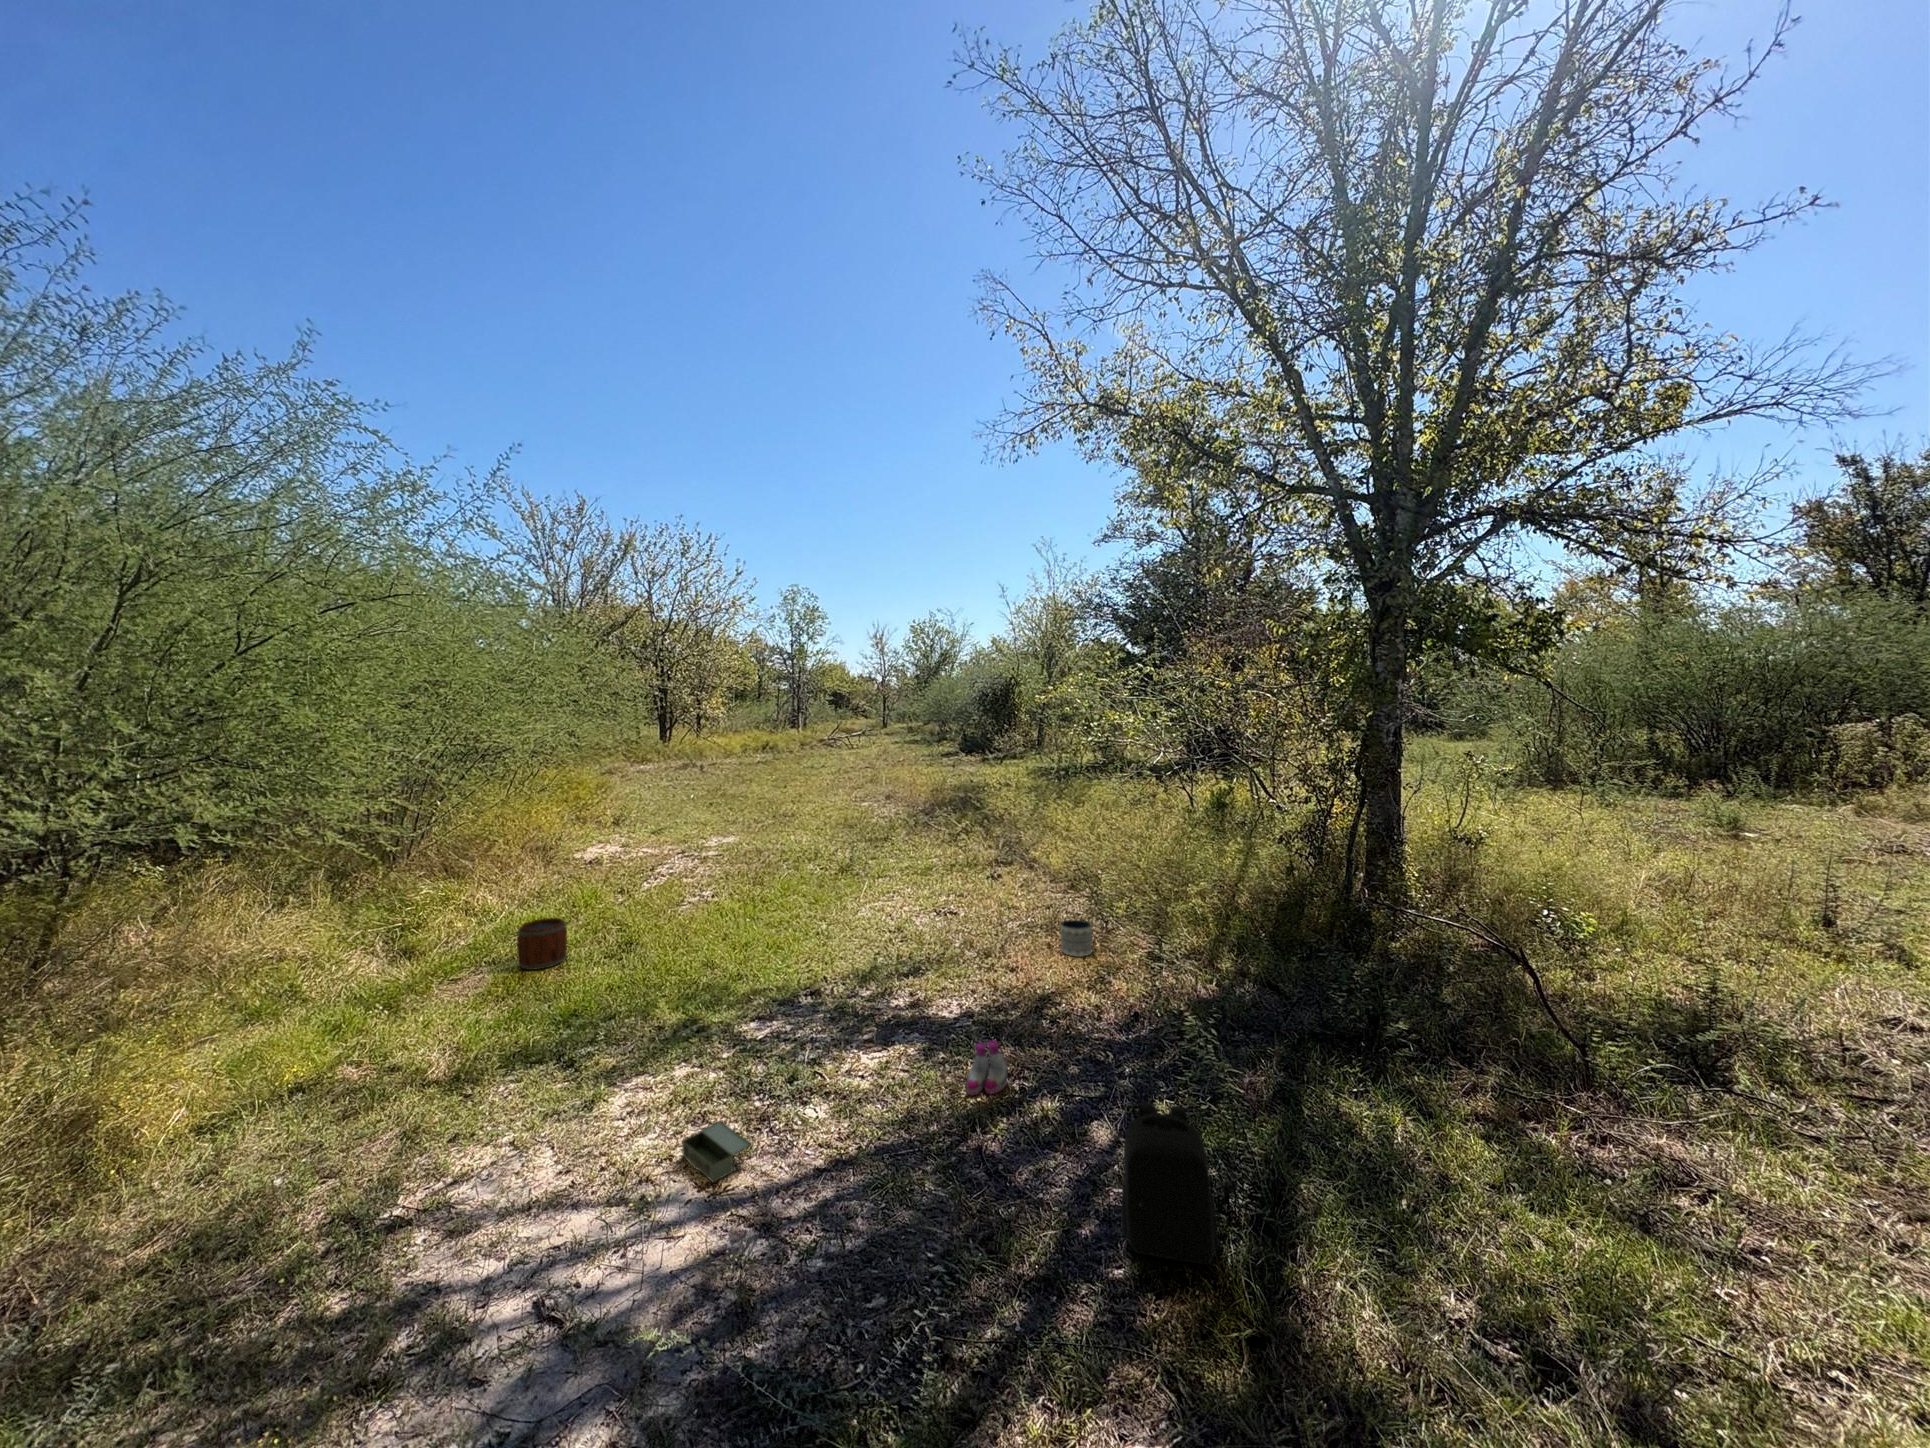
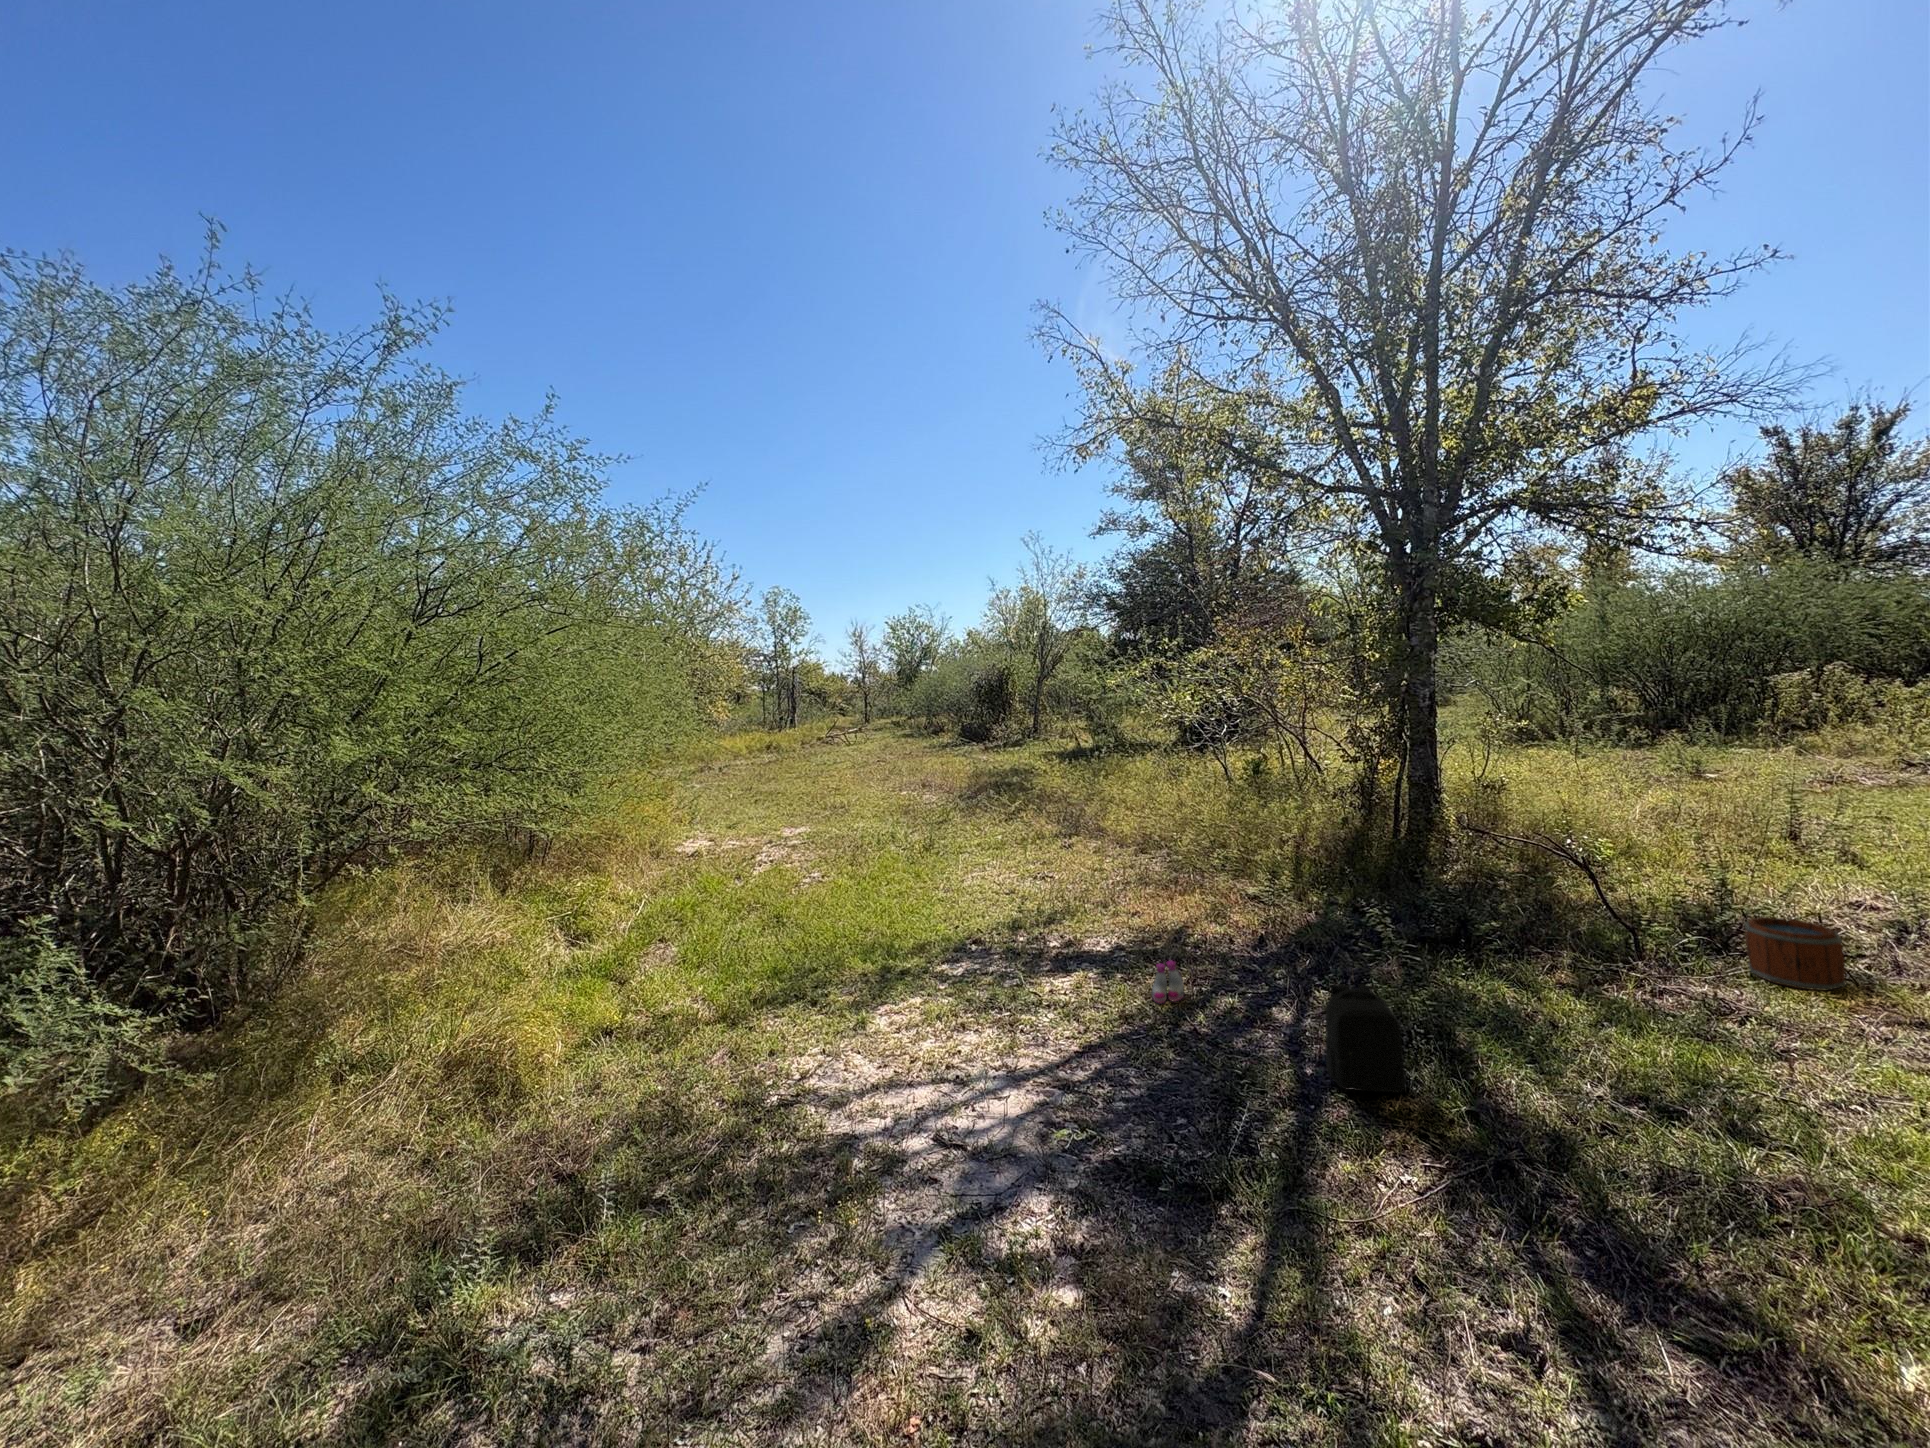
bucket: present [517,918,567,970] -> present [1745,917,1846,991]
planter: present [1061,919,1092,957] -> none [1171,870,1200,900]
toolbox: present [682,1121,752,1182] -> none [957,1031,1015,1073]

